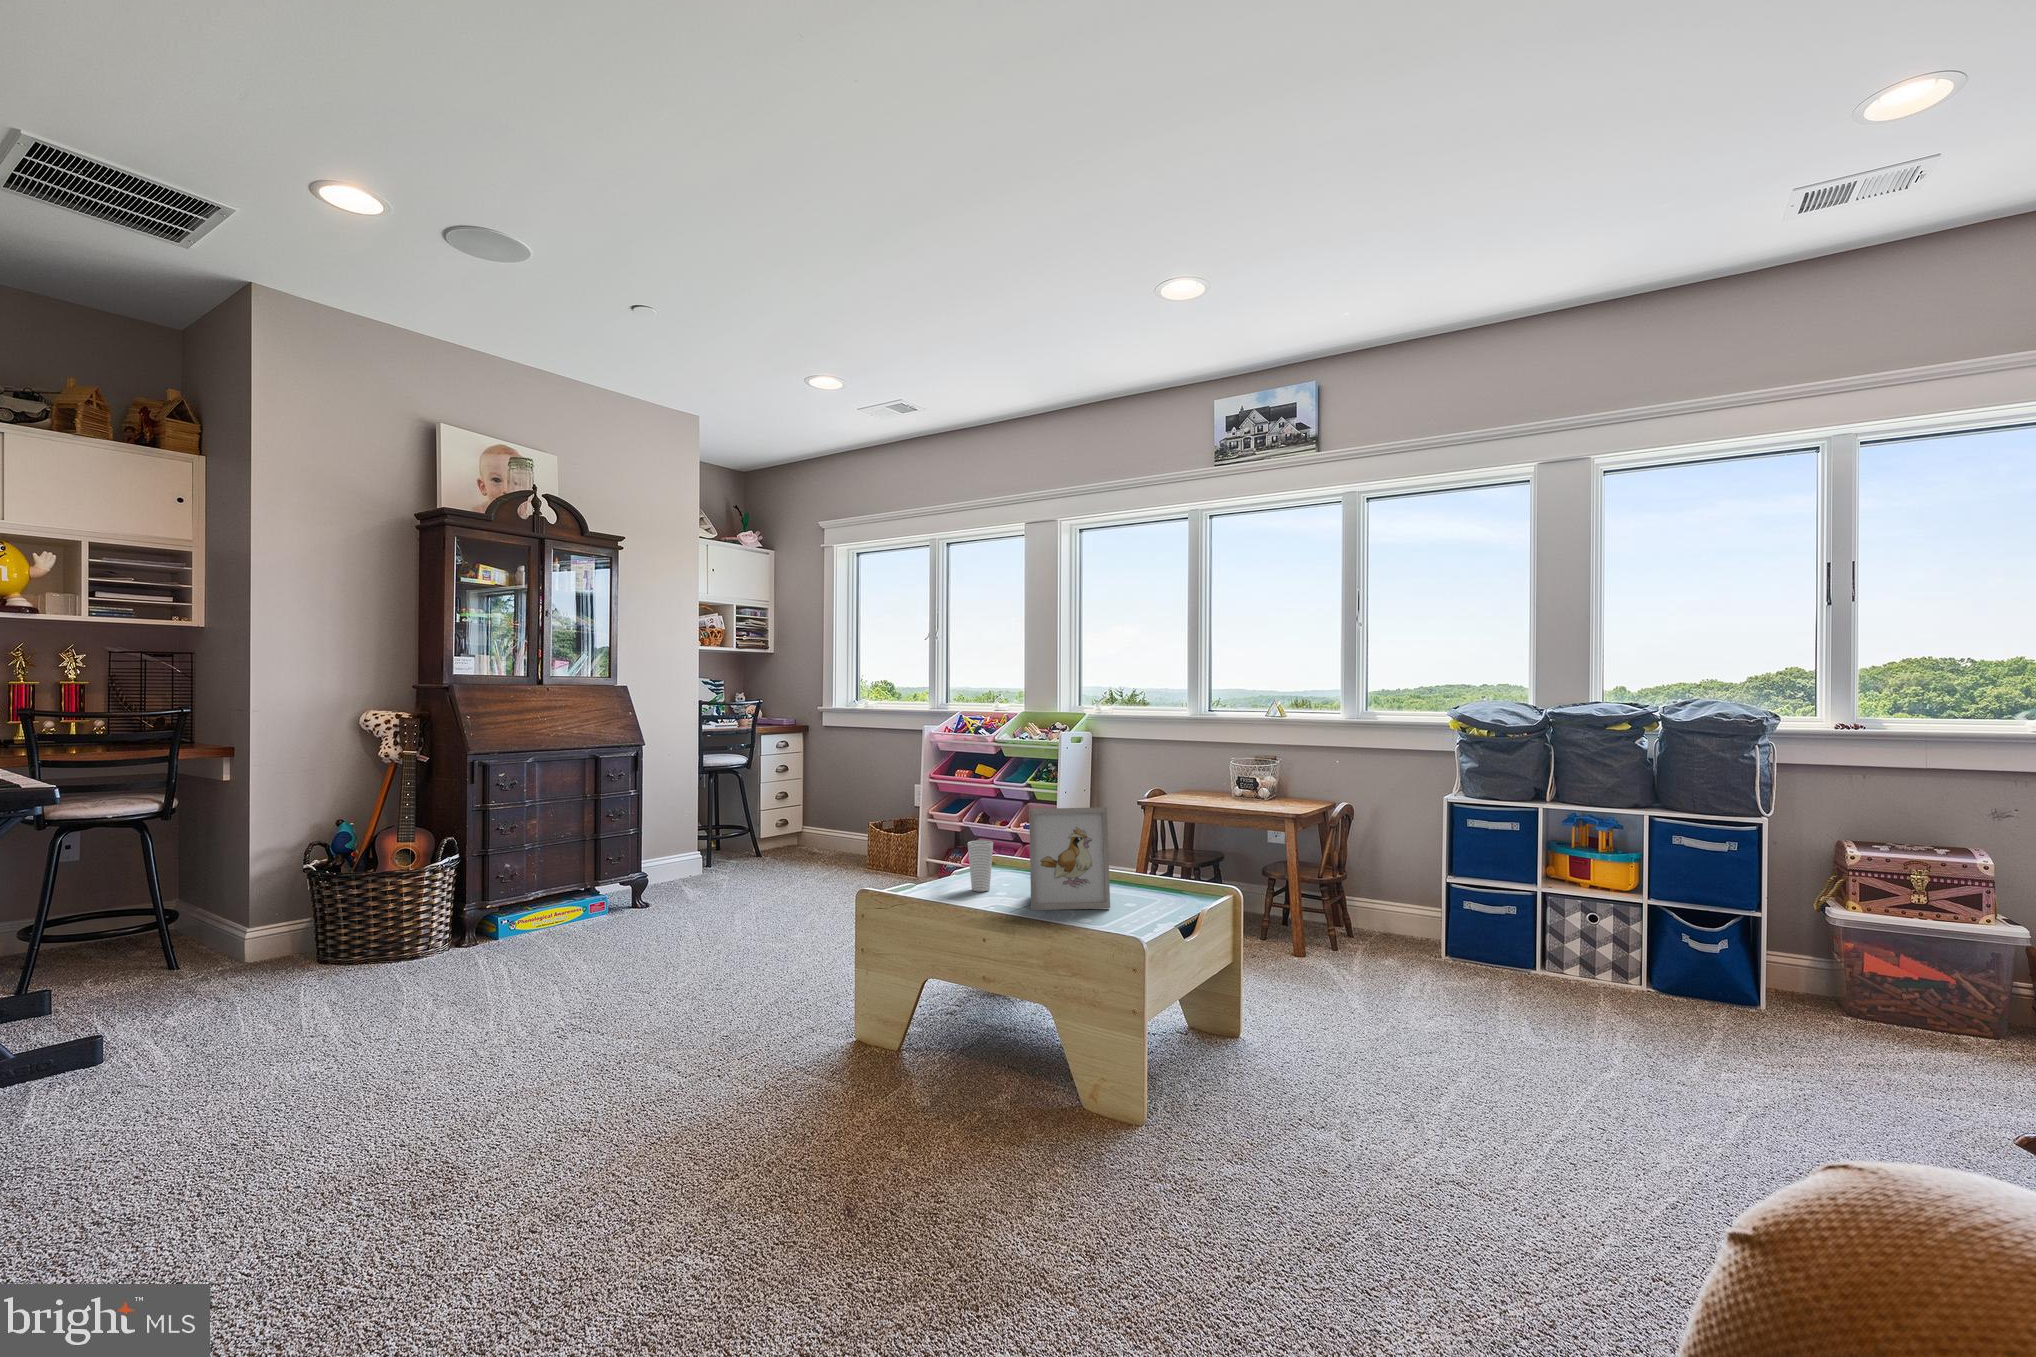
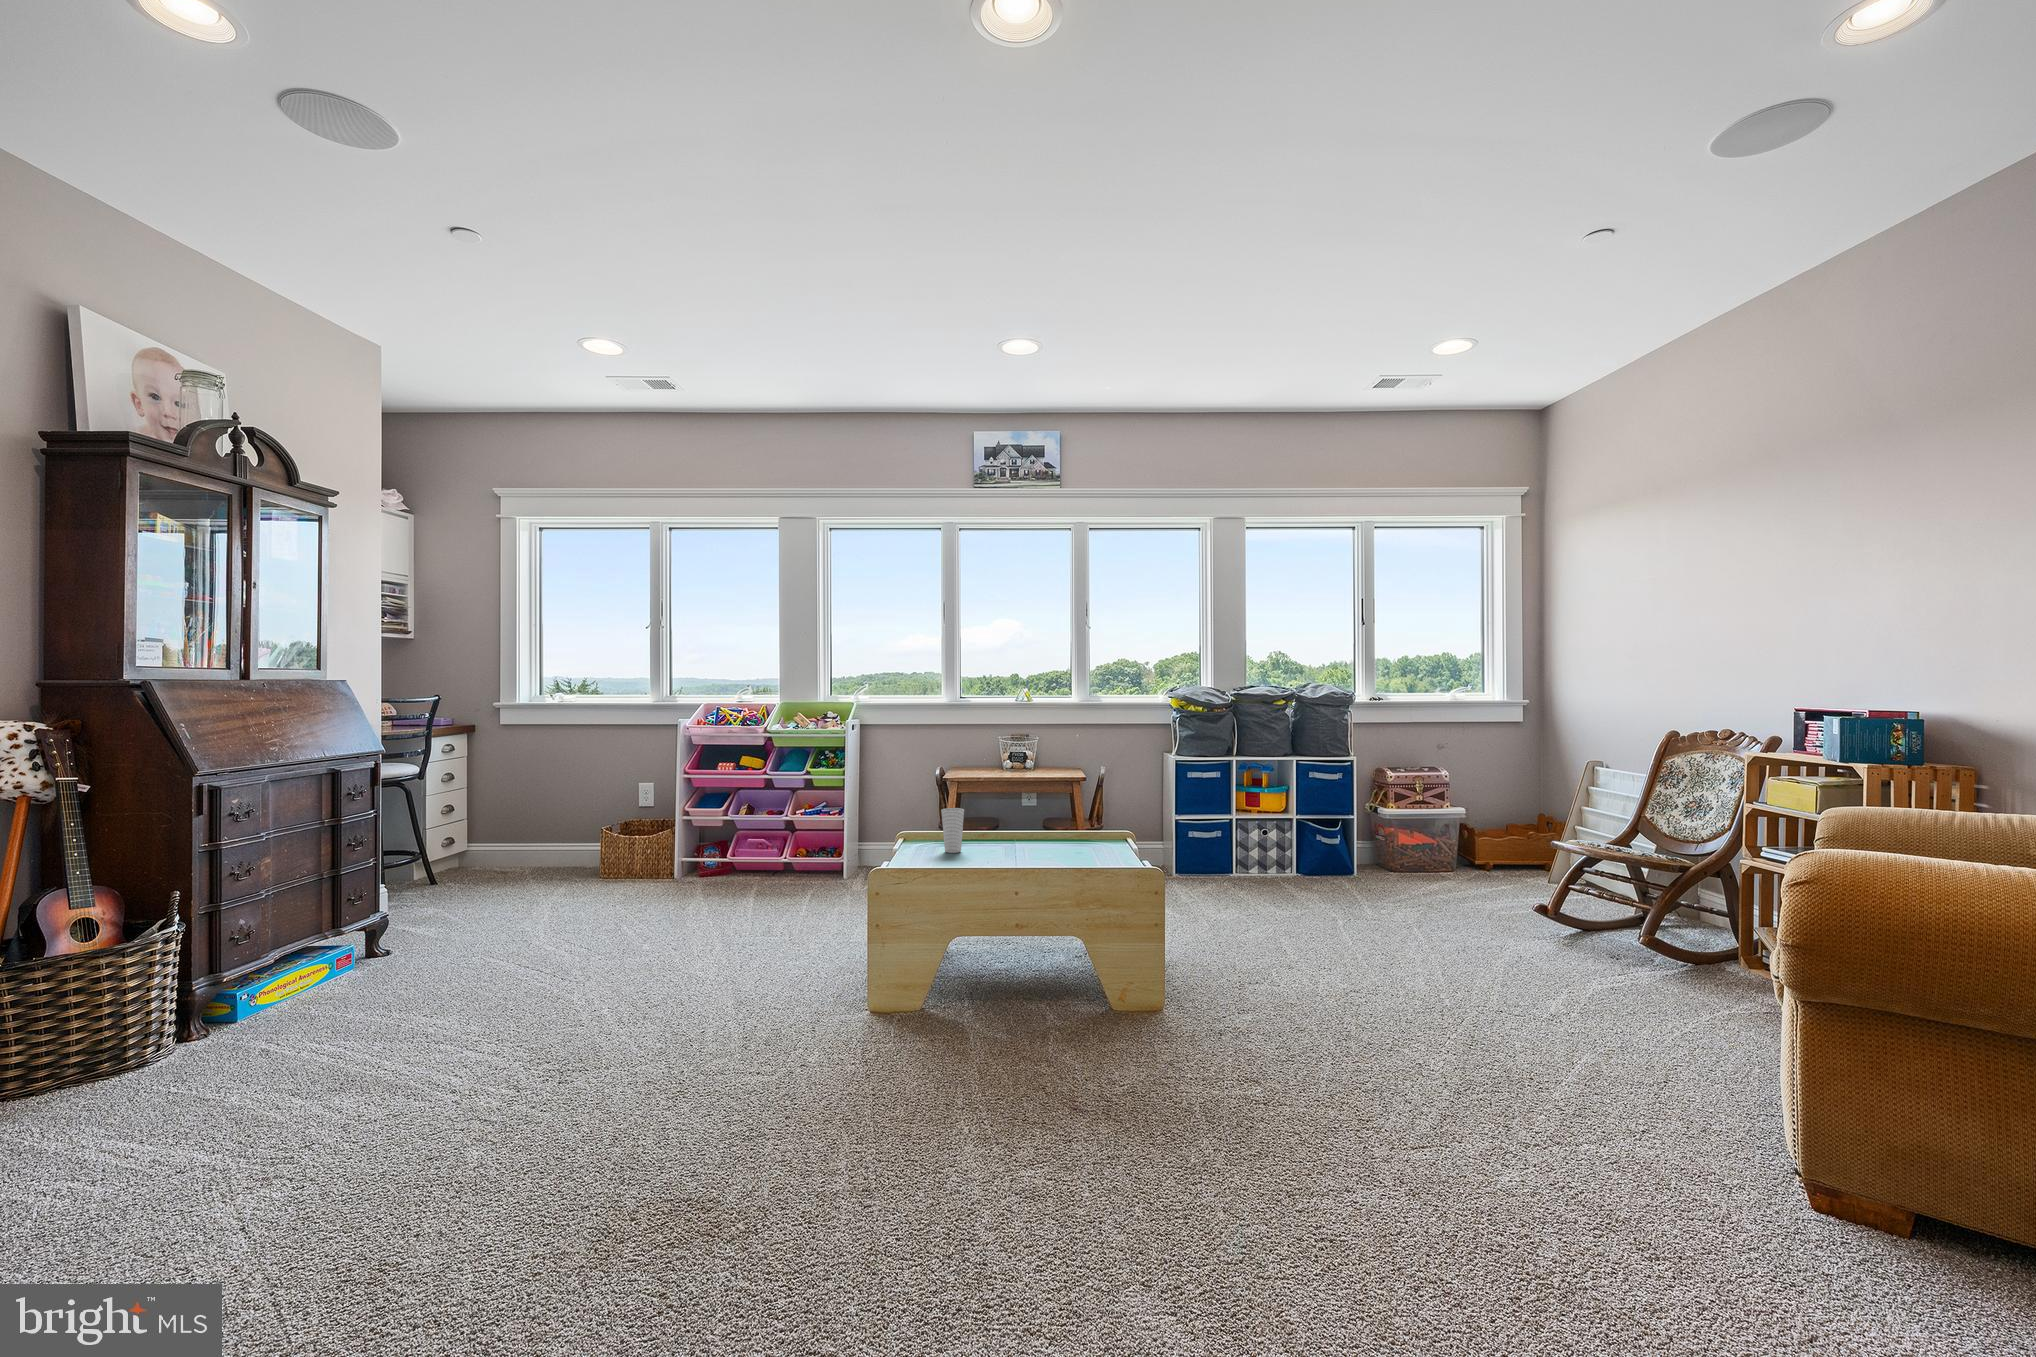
picture frame: present [1029,807,1110,910] -> none [998,770,1078,859]

